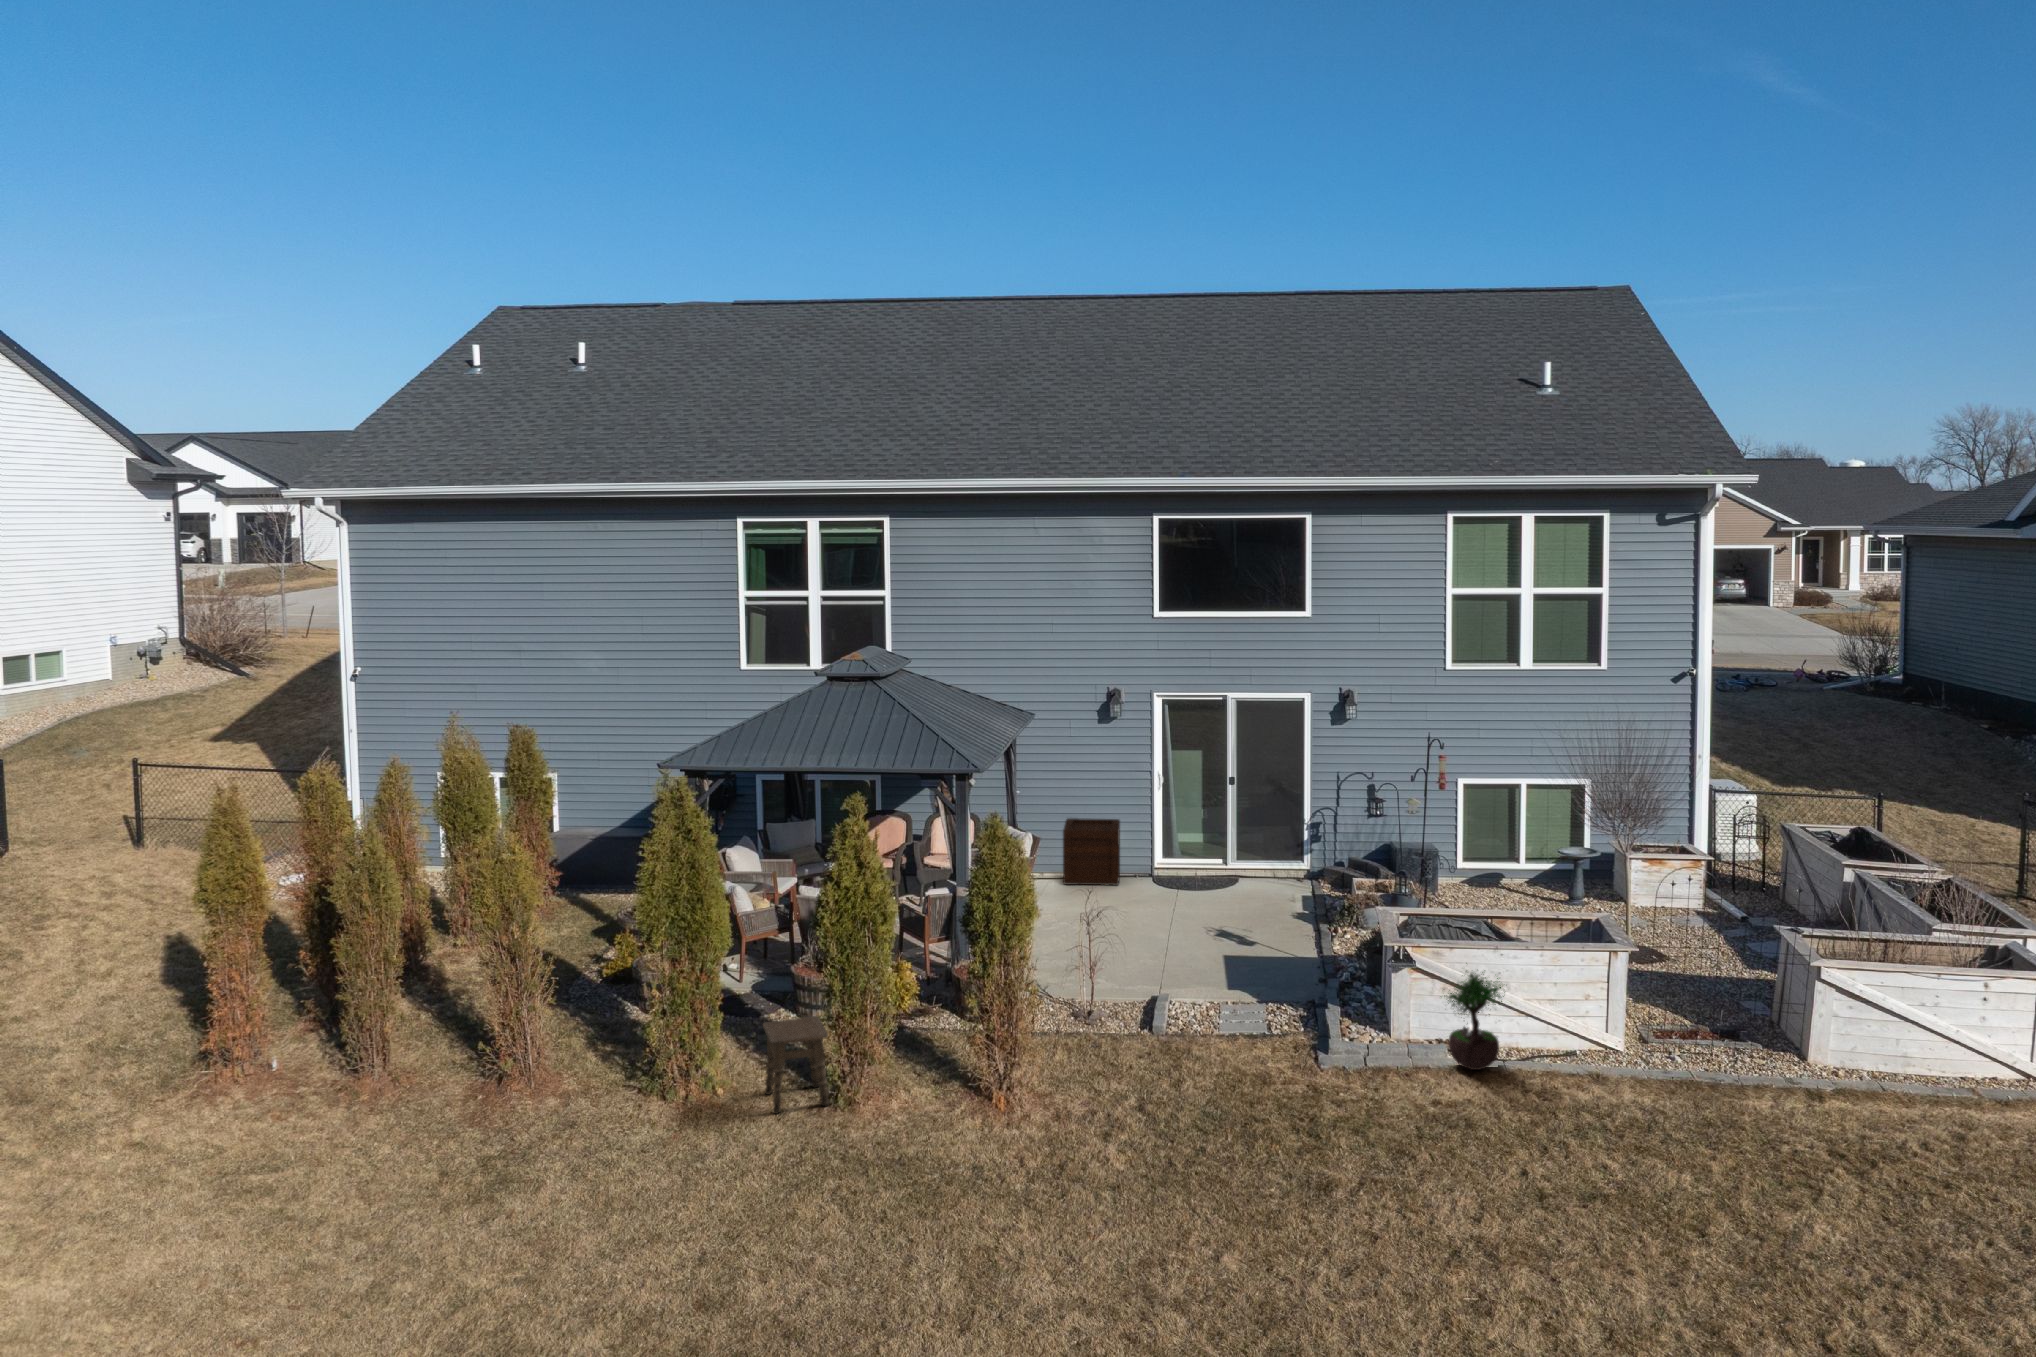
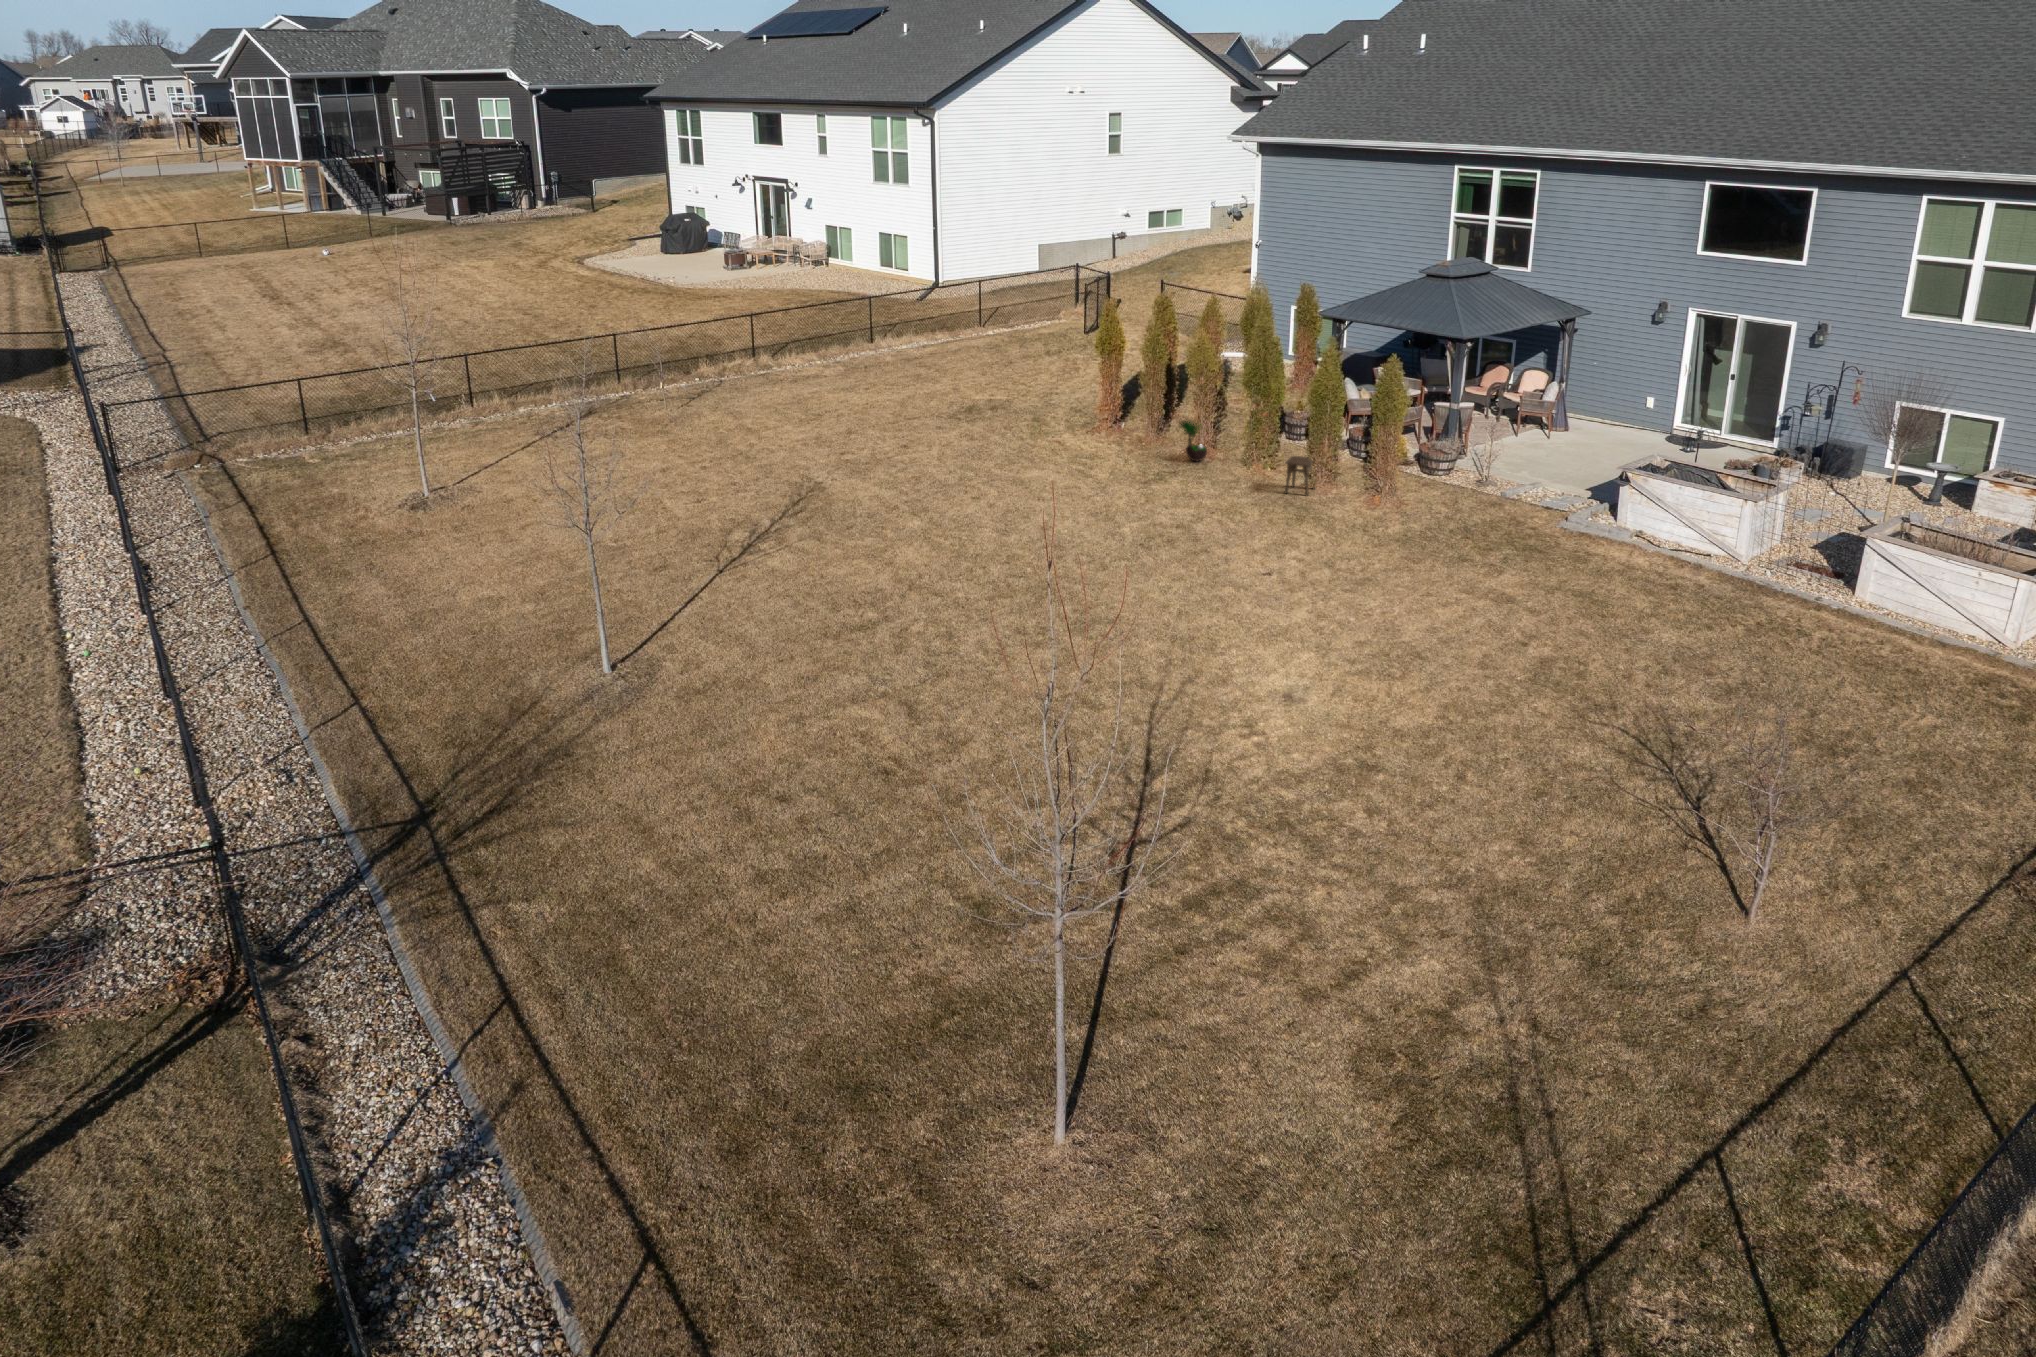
wooden crate: present [1063,818,1120,885] -> none [1594,387,1652,435]
potted tree: present [1448,963,1505,1070] -> present [1180,419,1207,462]

